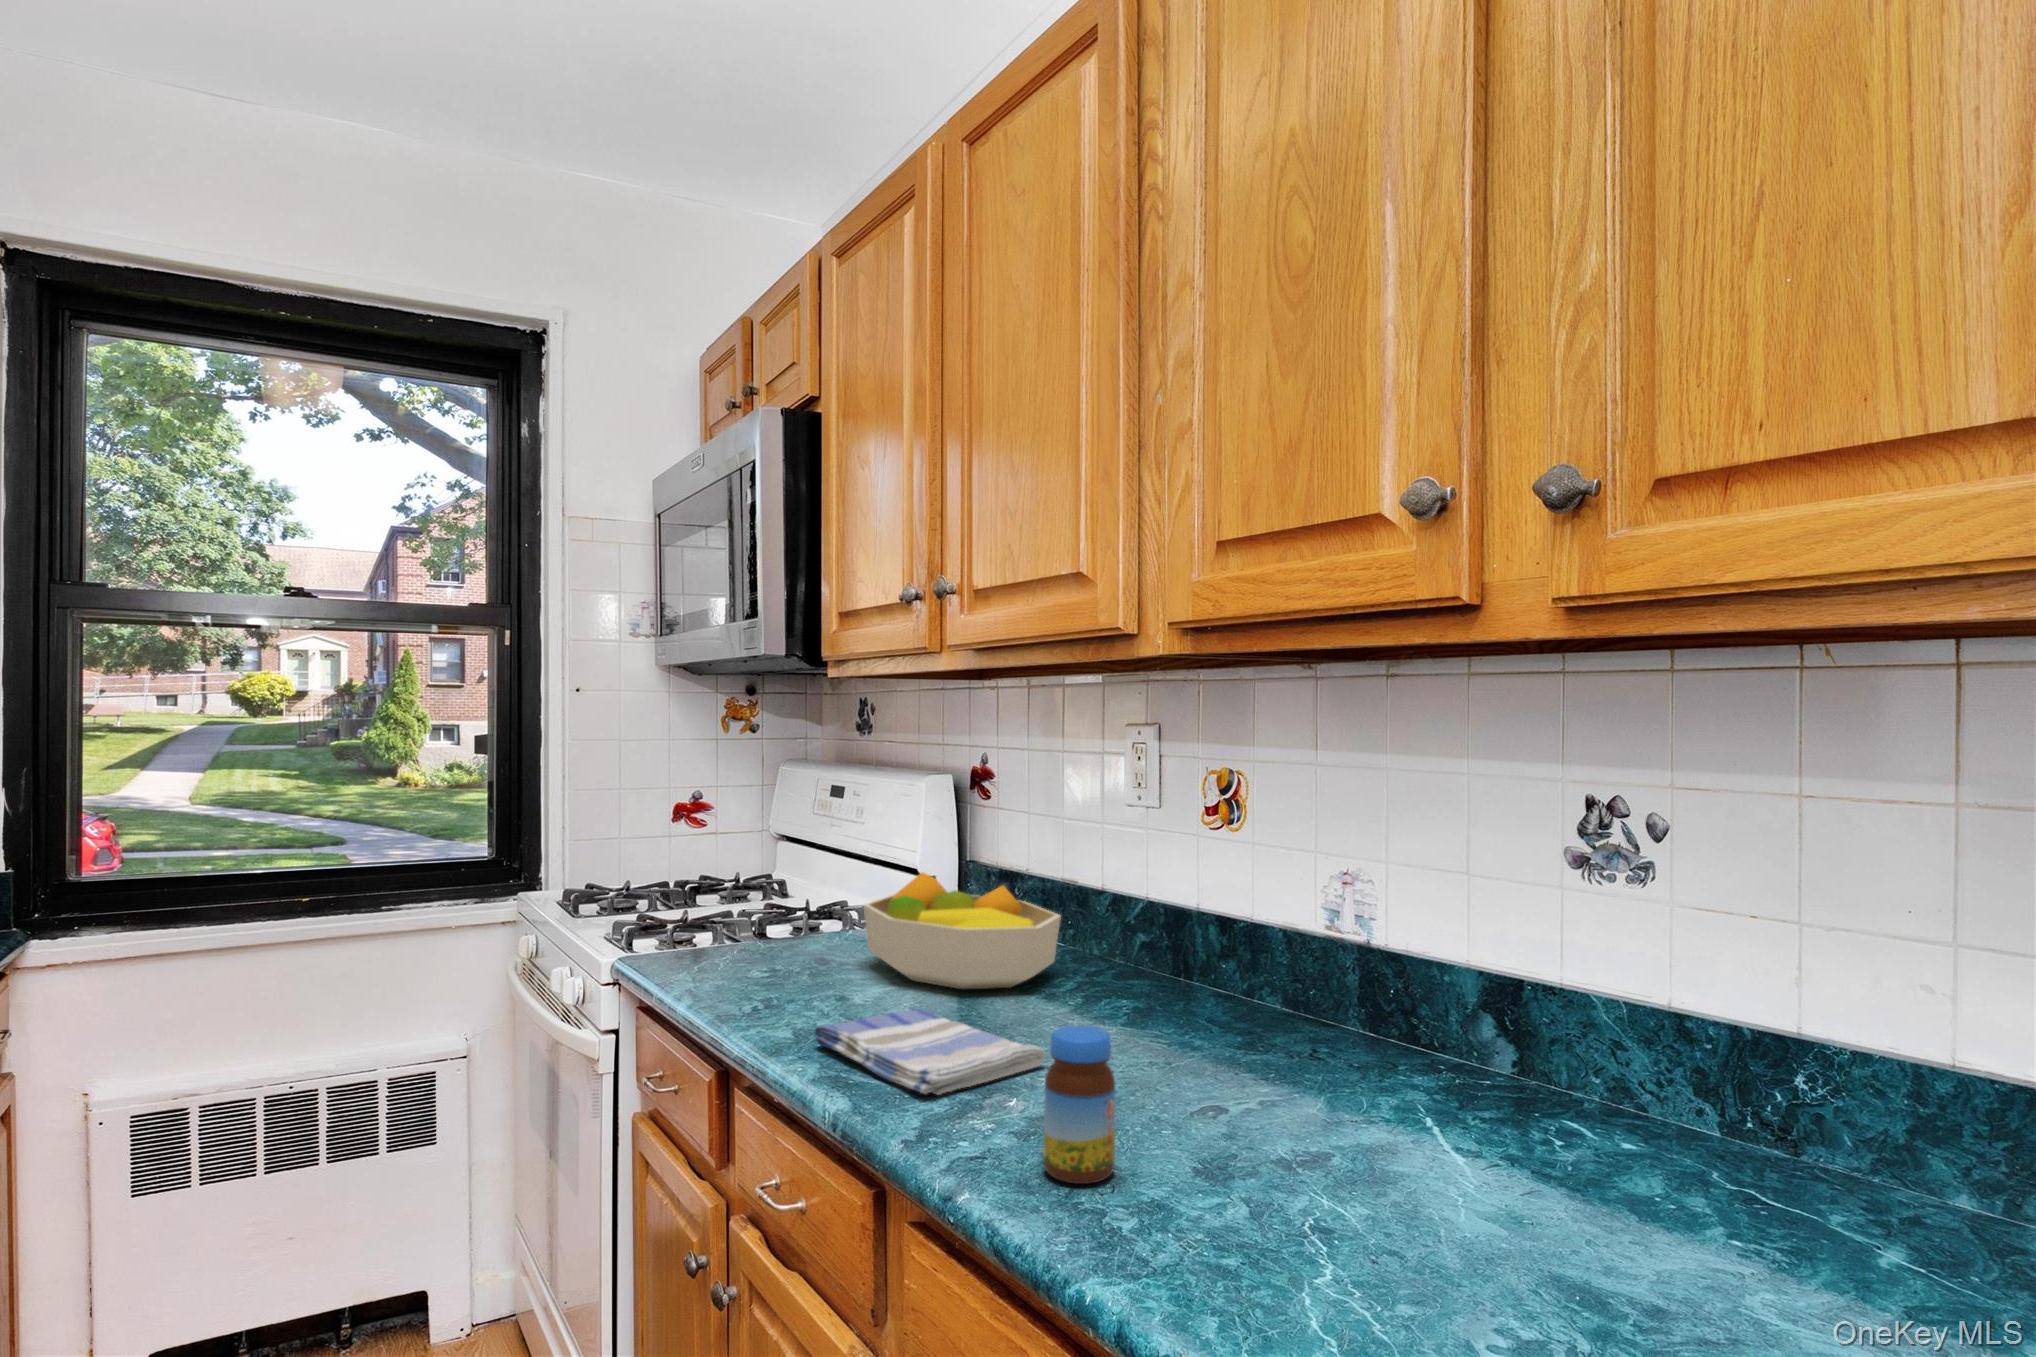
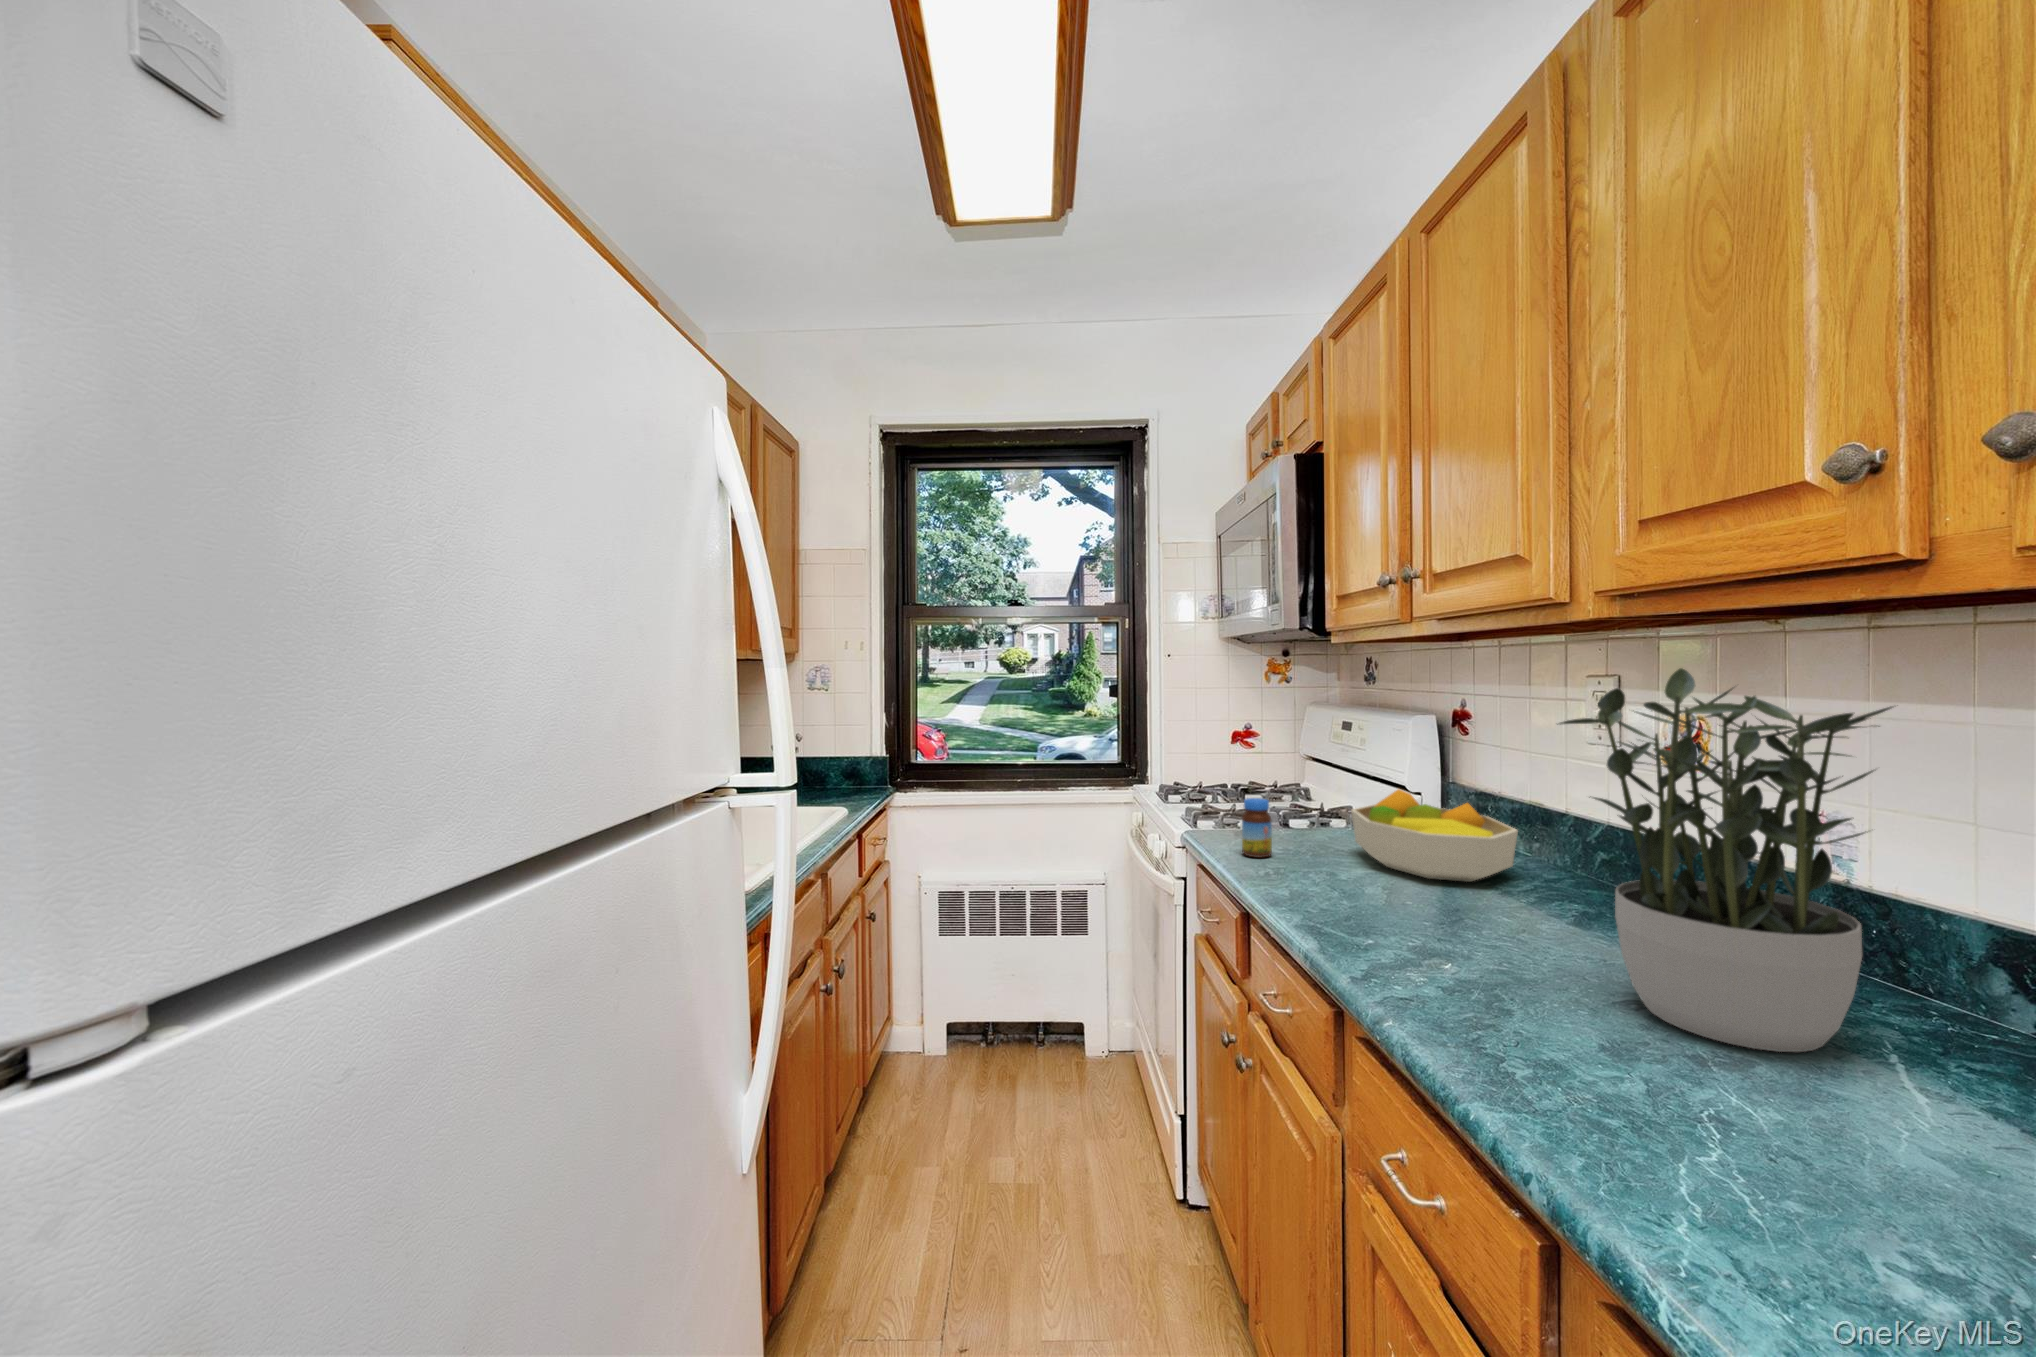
potted plant: none [1141,709,1423,1138] -> present [1559,668,1892,1052]
dish towel: present [815,1010,1045,1095] -> none [1302,888,1483,951]
jar: present [1043,1026,1115,1184] -> present [1242,798,1272,858]

